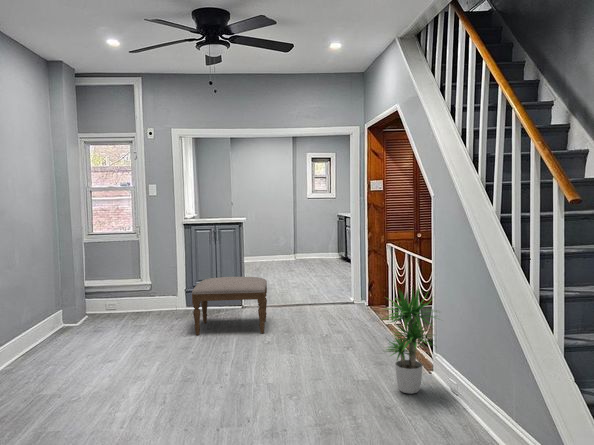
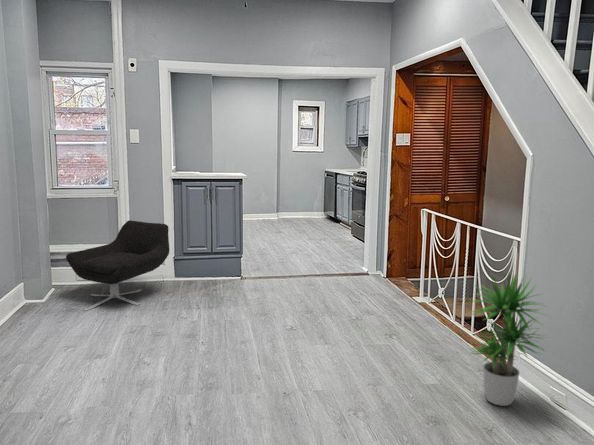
lounge chair: none [95,259,178,331] -> present [66,220,169,311]
ottoman: present [192,277,267,335] -> none [195,246,285,318]

